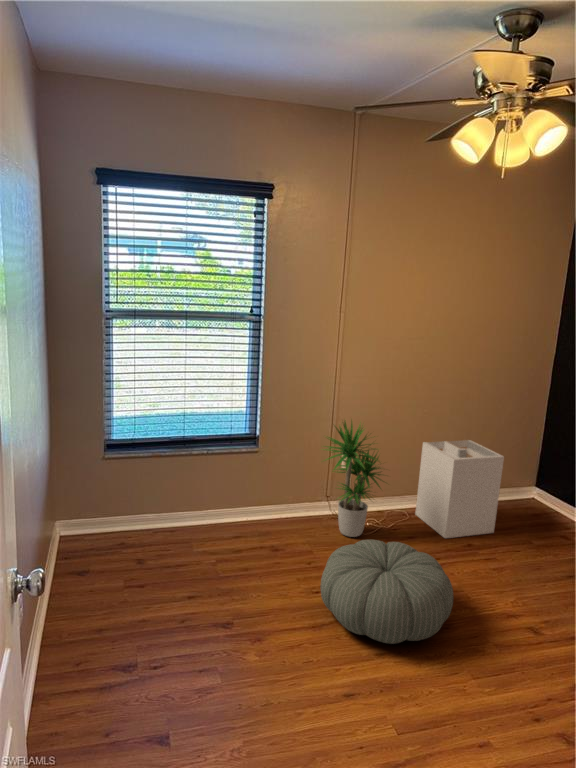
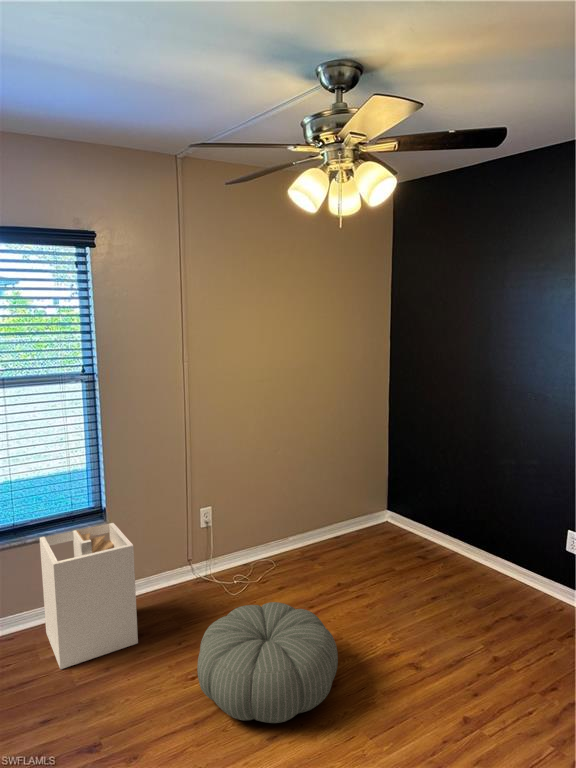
potted plant: present [324,420,384,537] -> none [174,472,257,602]
laundry hamper: present [415,440,504,538] -> present [40,523,138,669]

